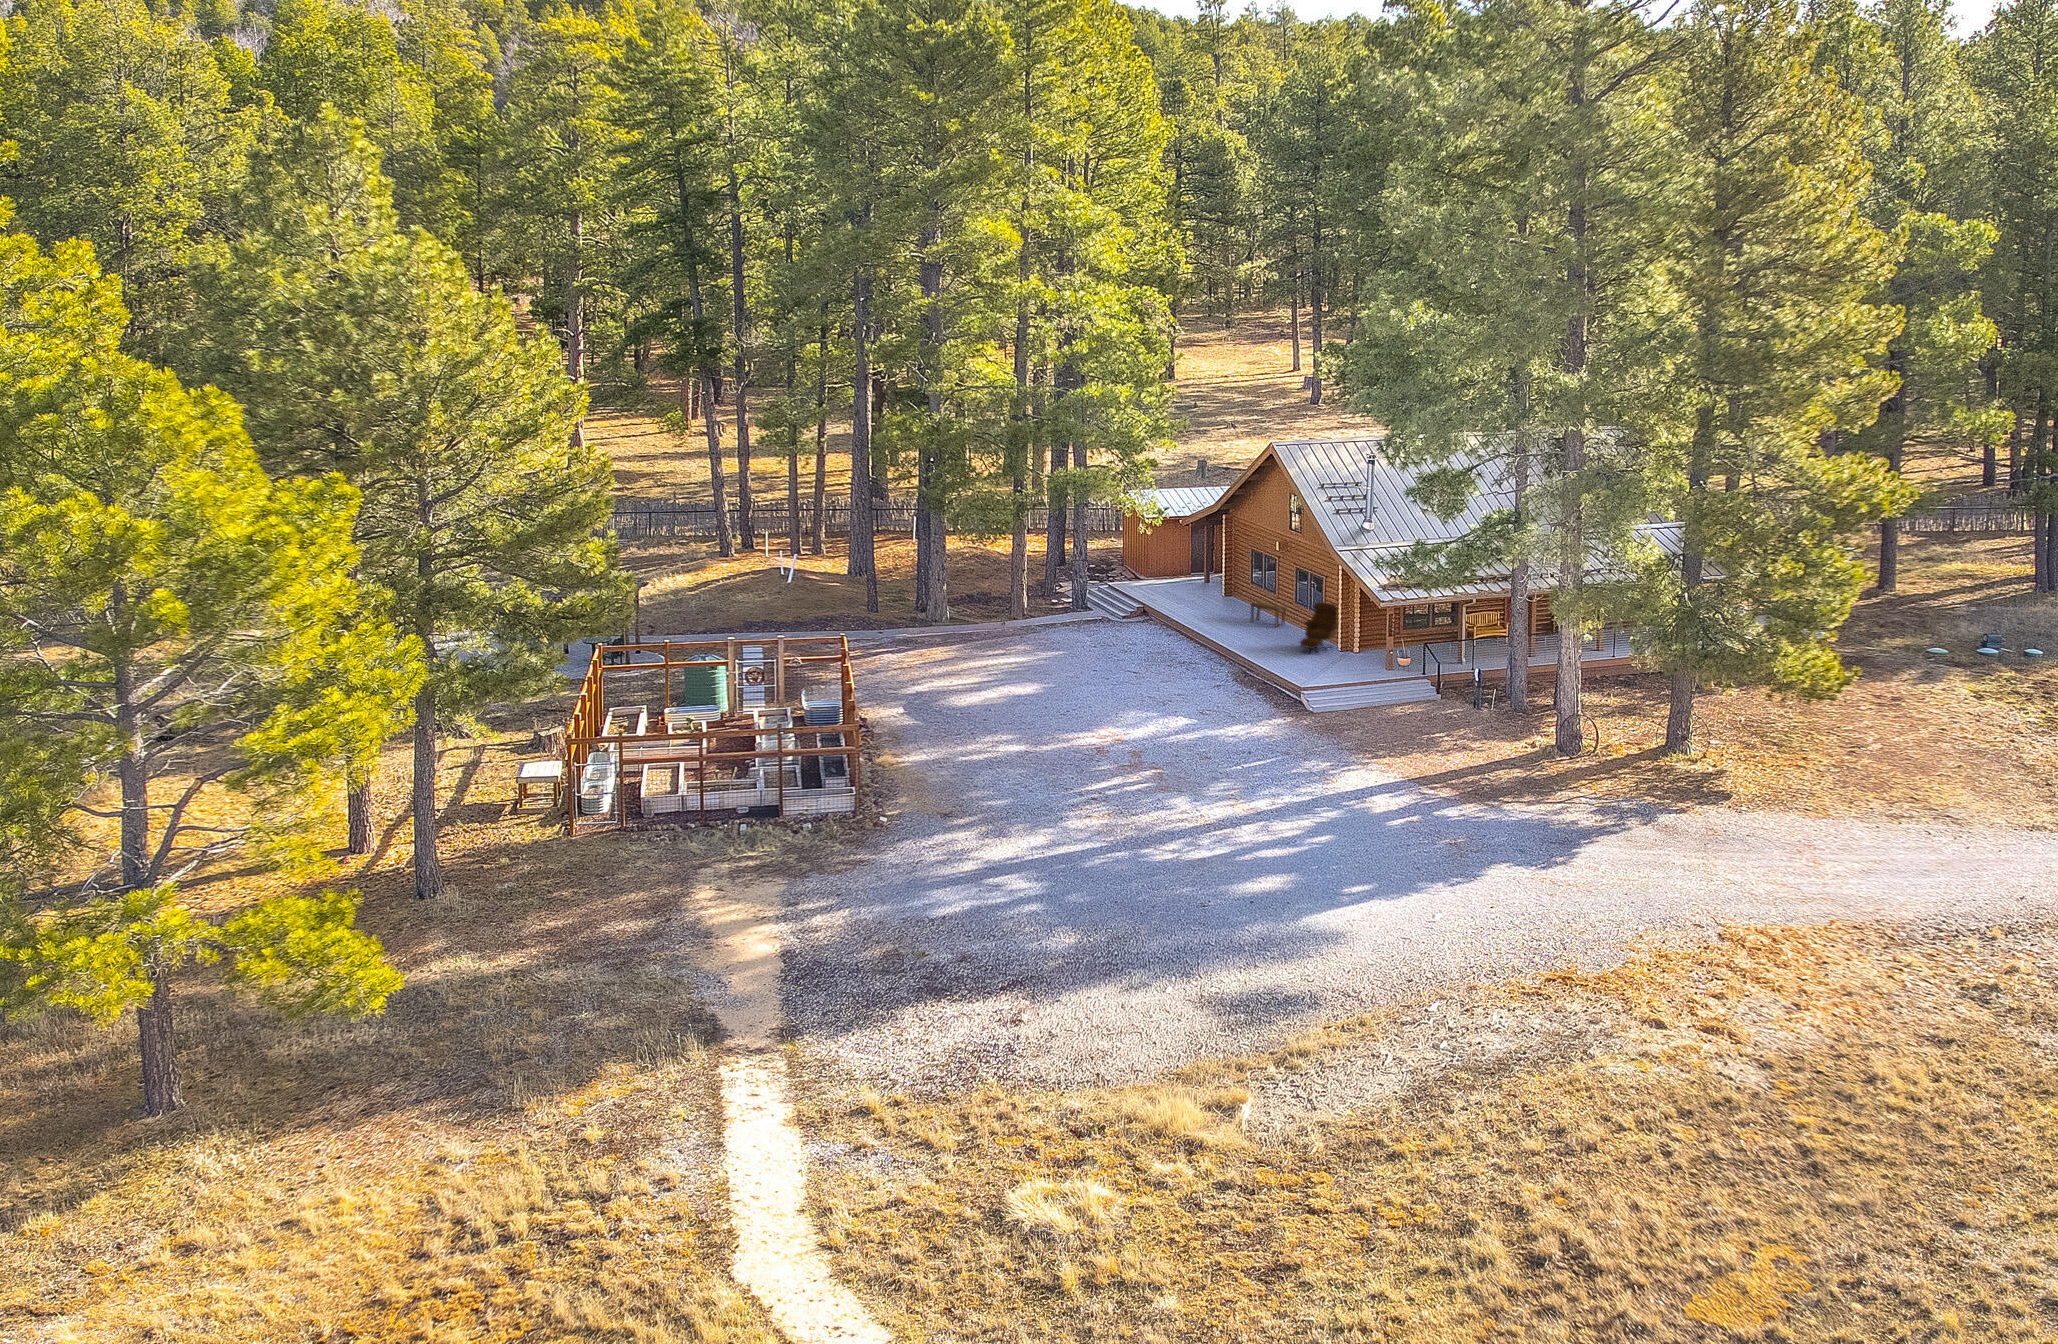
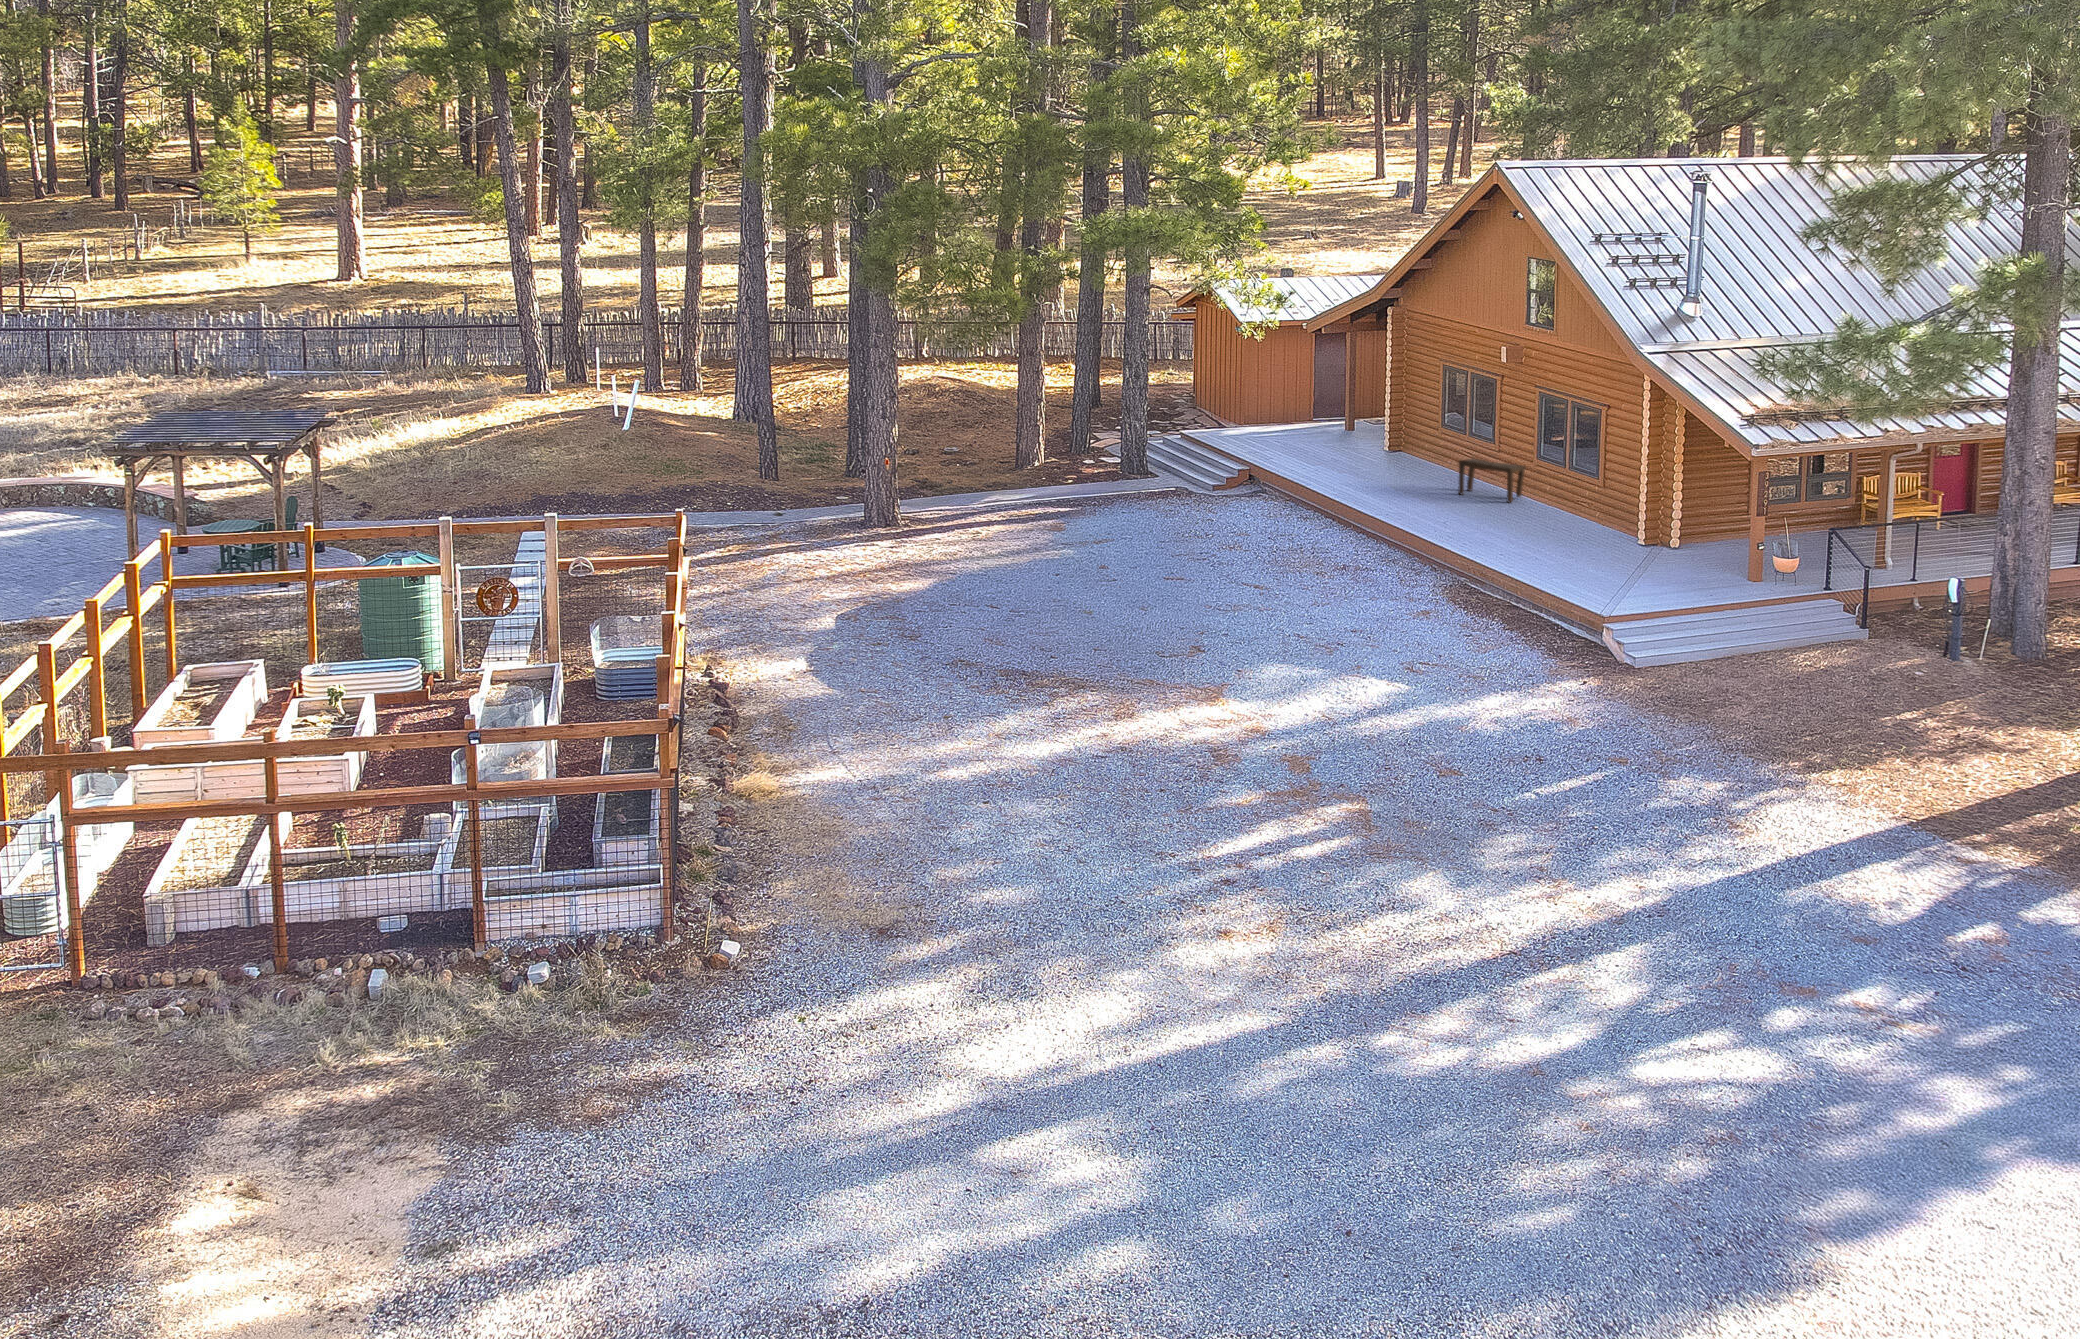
lounge chair: present [1300,602,1339,653] -> none [1573,453,1643,549]

